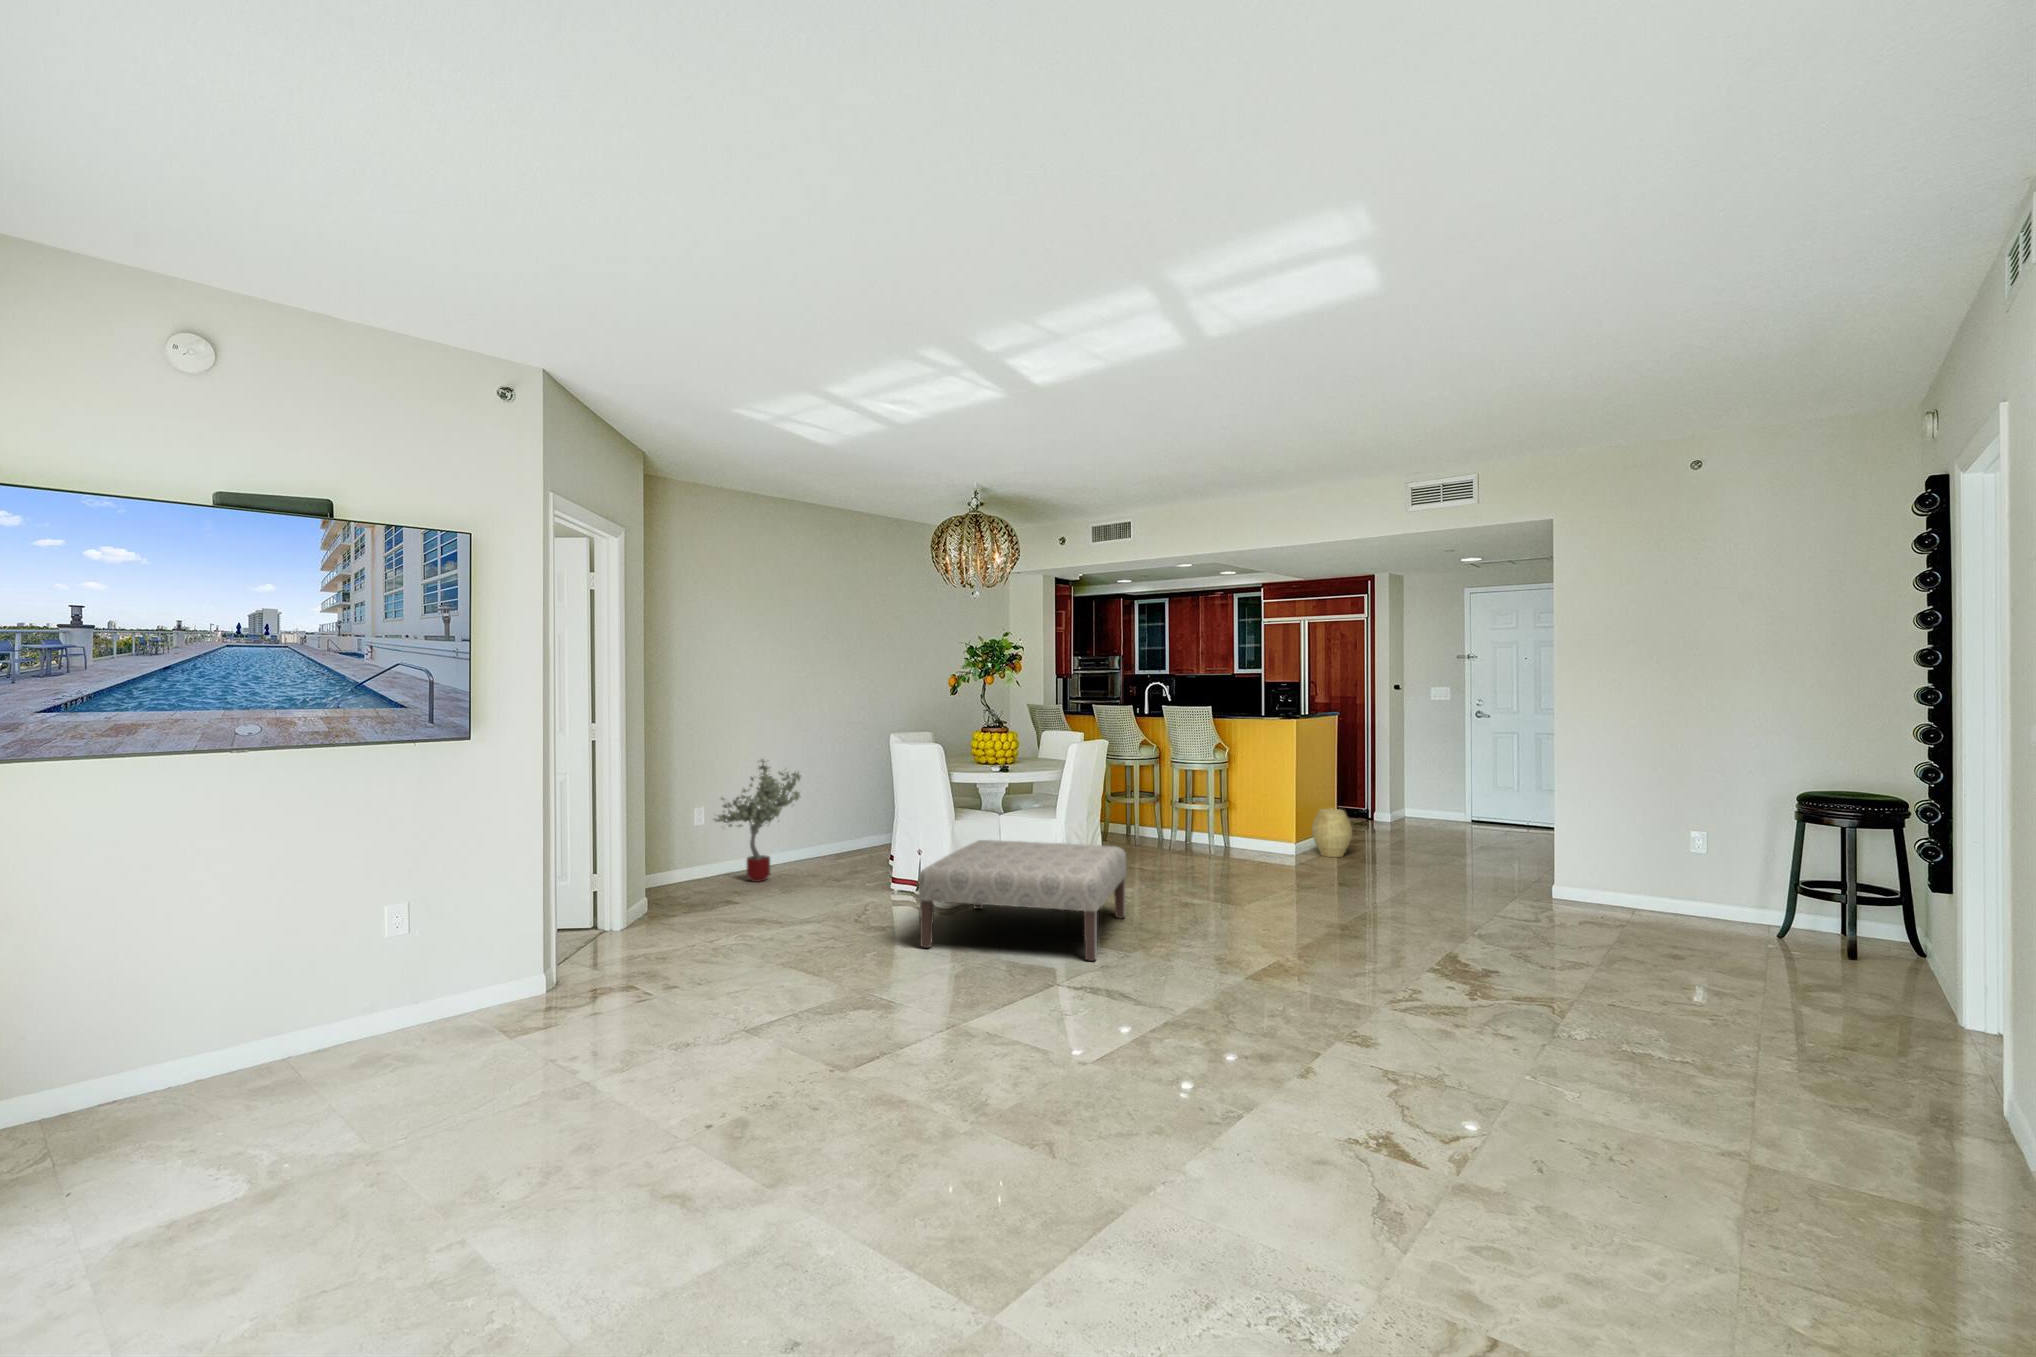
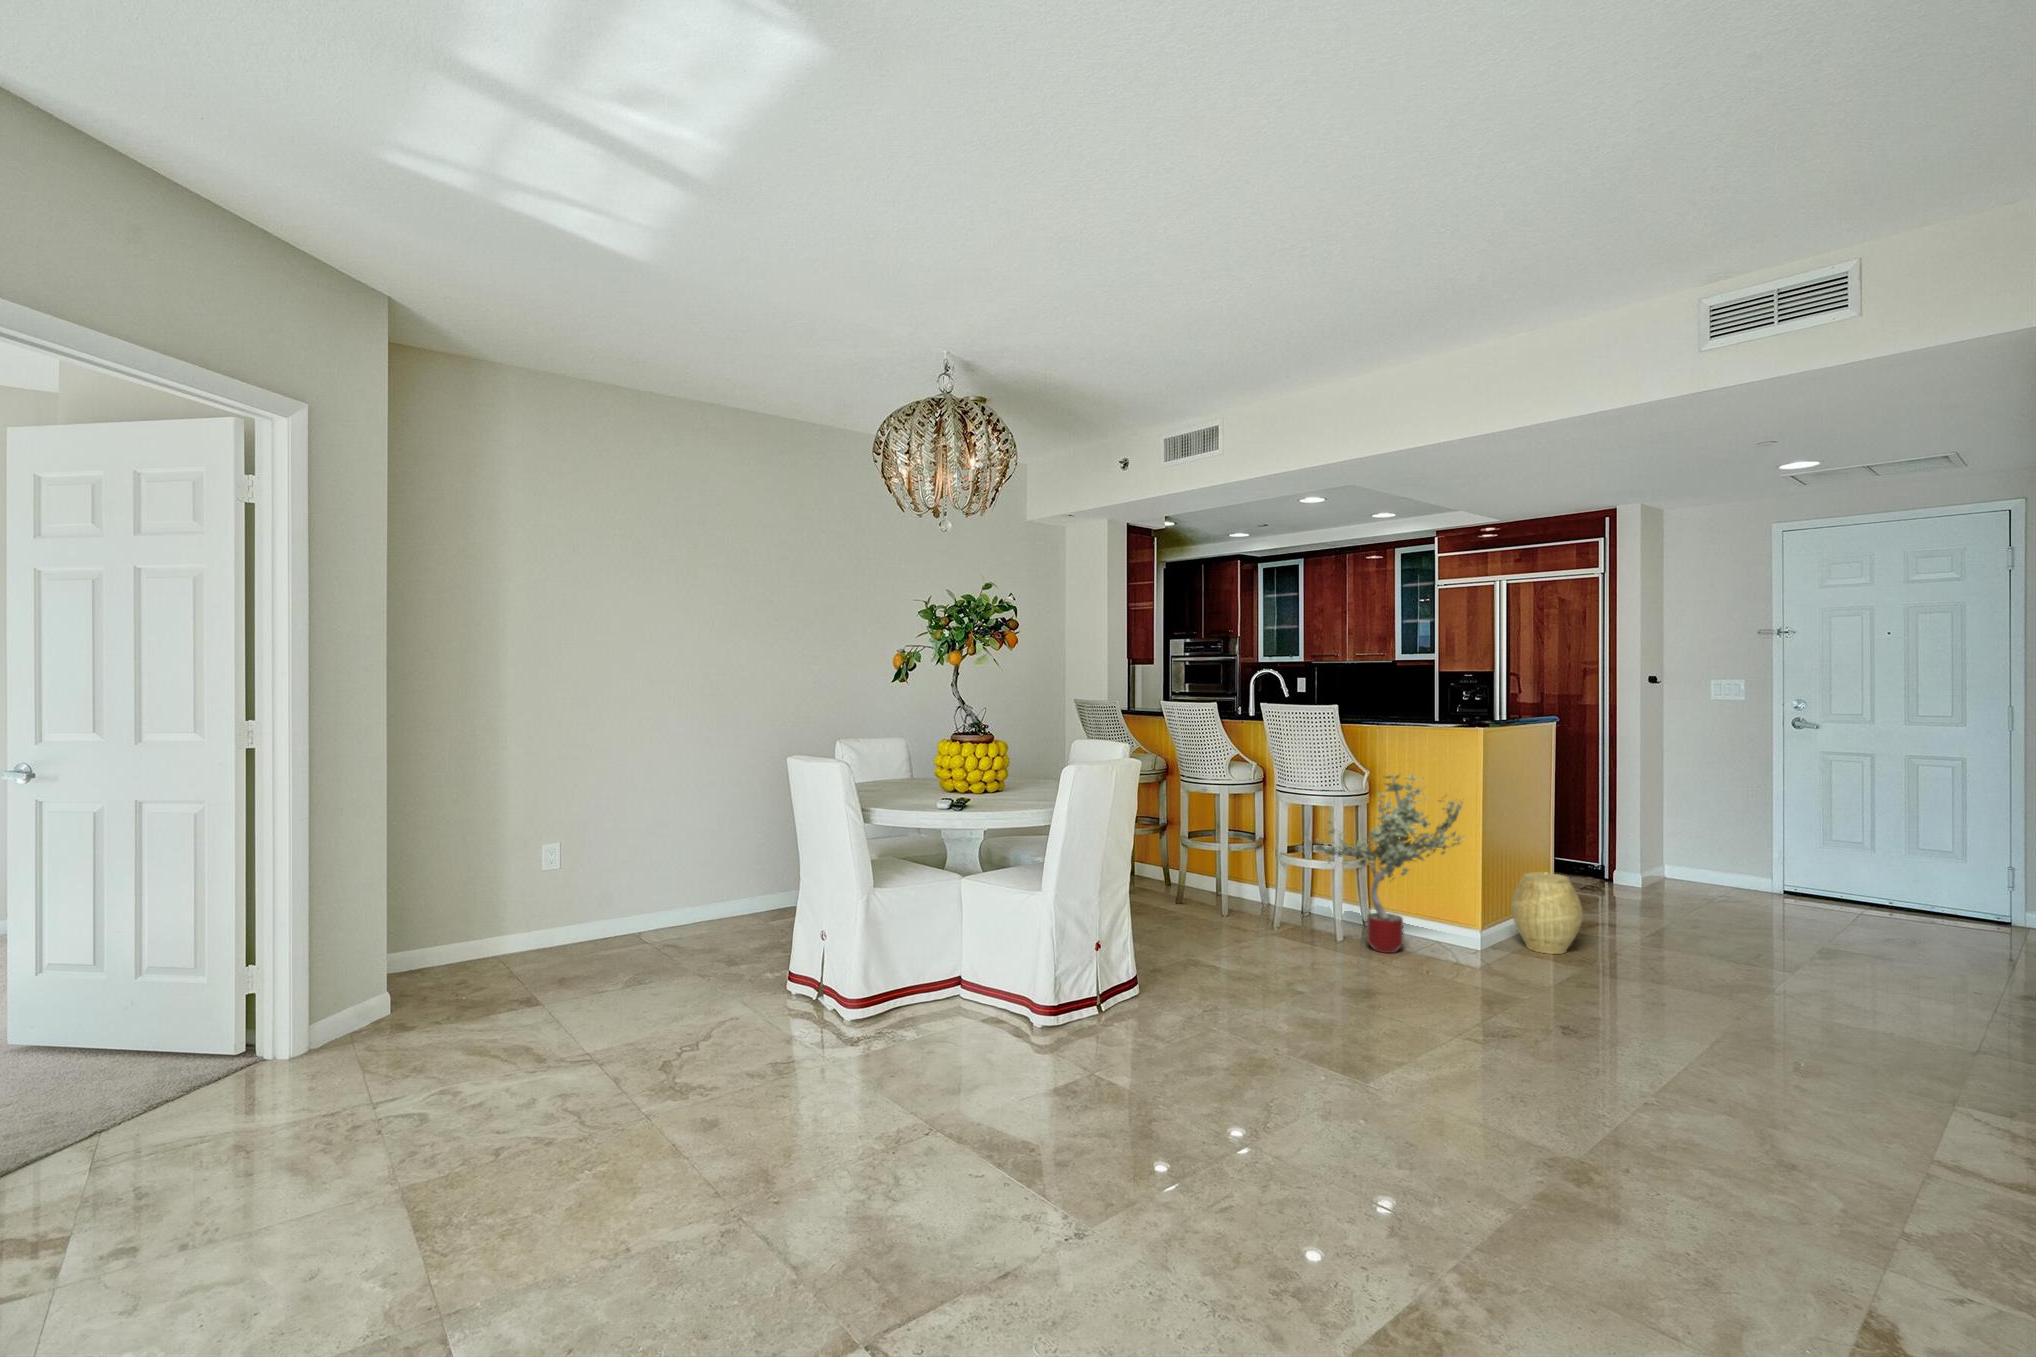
potted tree: present [714,759,801,882] -> present [1314,775,1464,953]
ottoman: present [919,840,1127,961] -> none [708,927,1144,1240]

